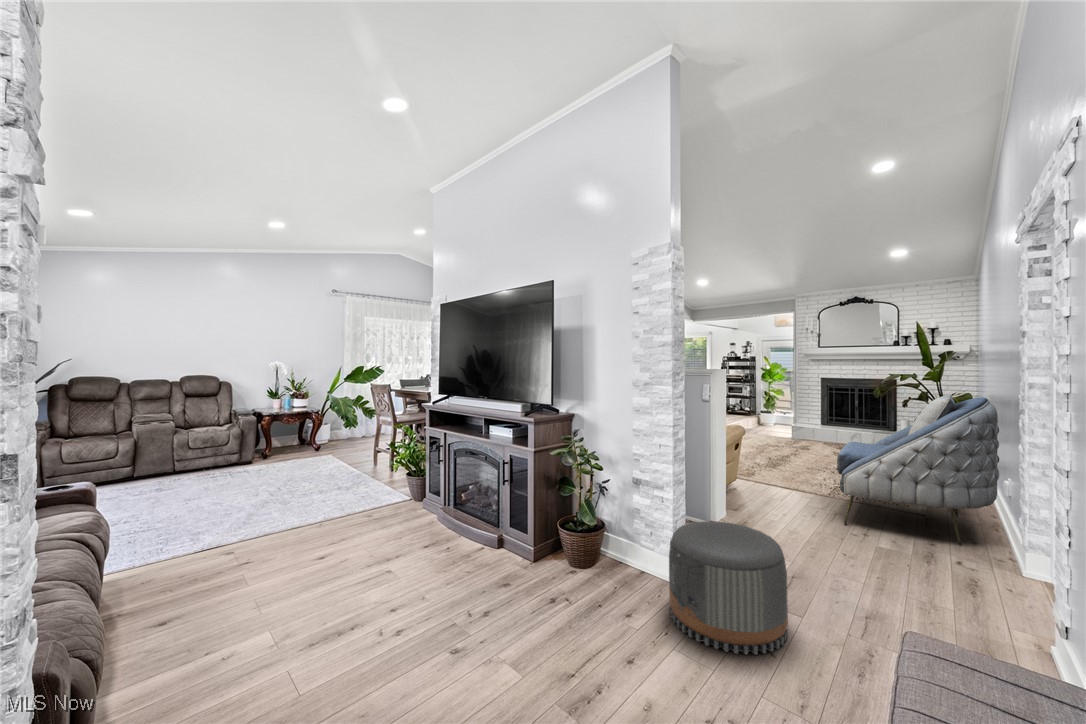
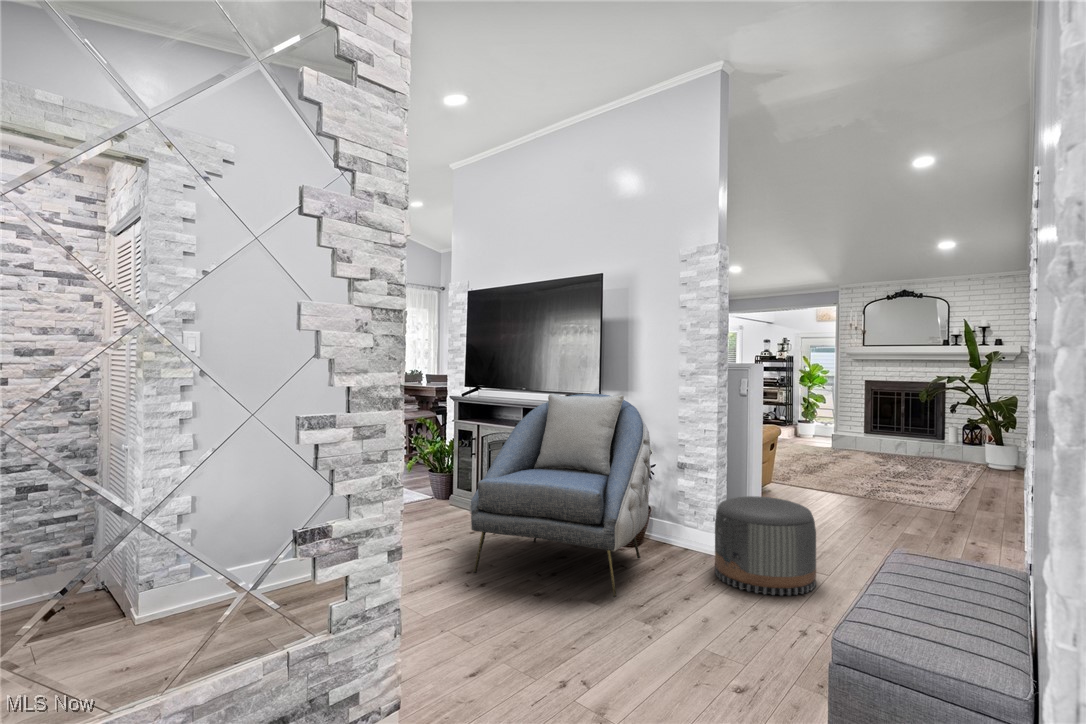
armchair: present [837,395,999,544] -> present [471,394,651,598]

